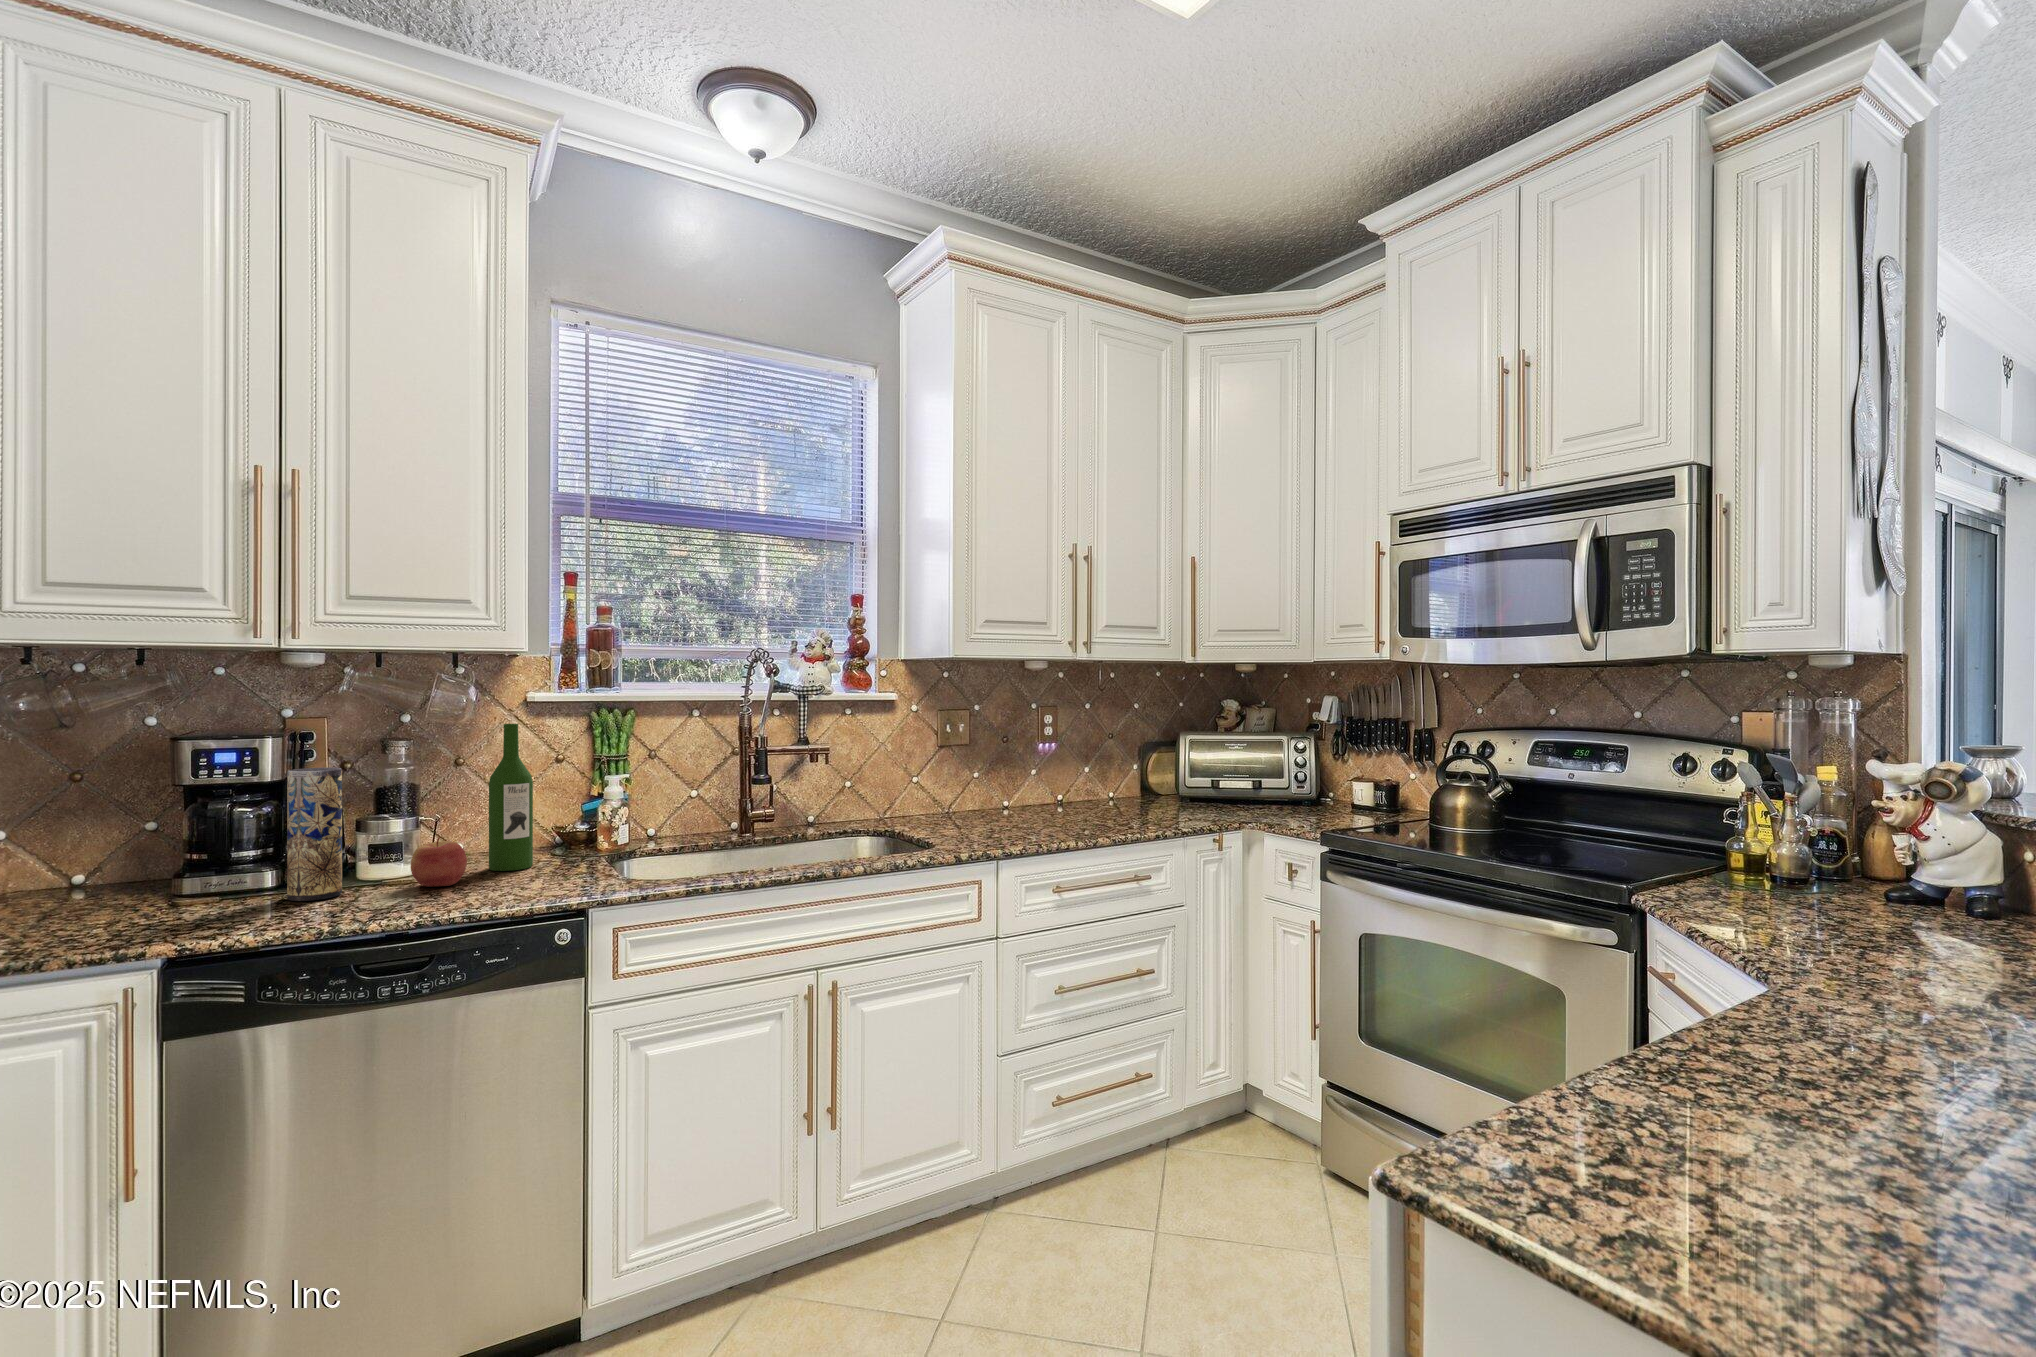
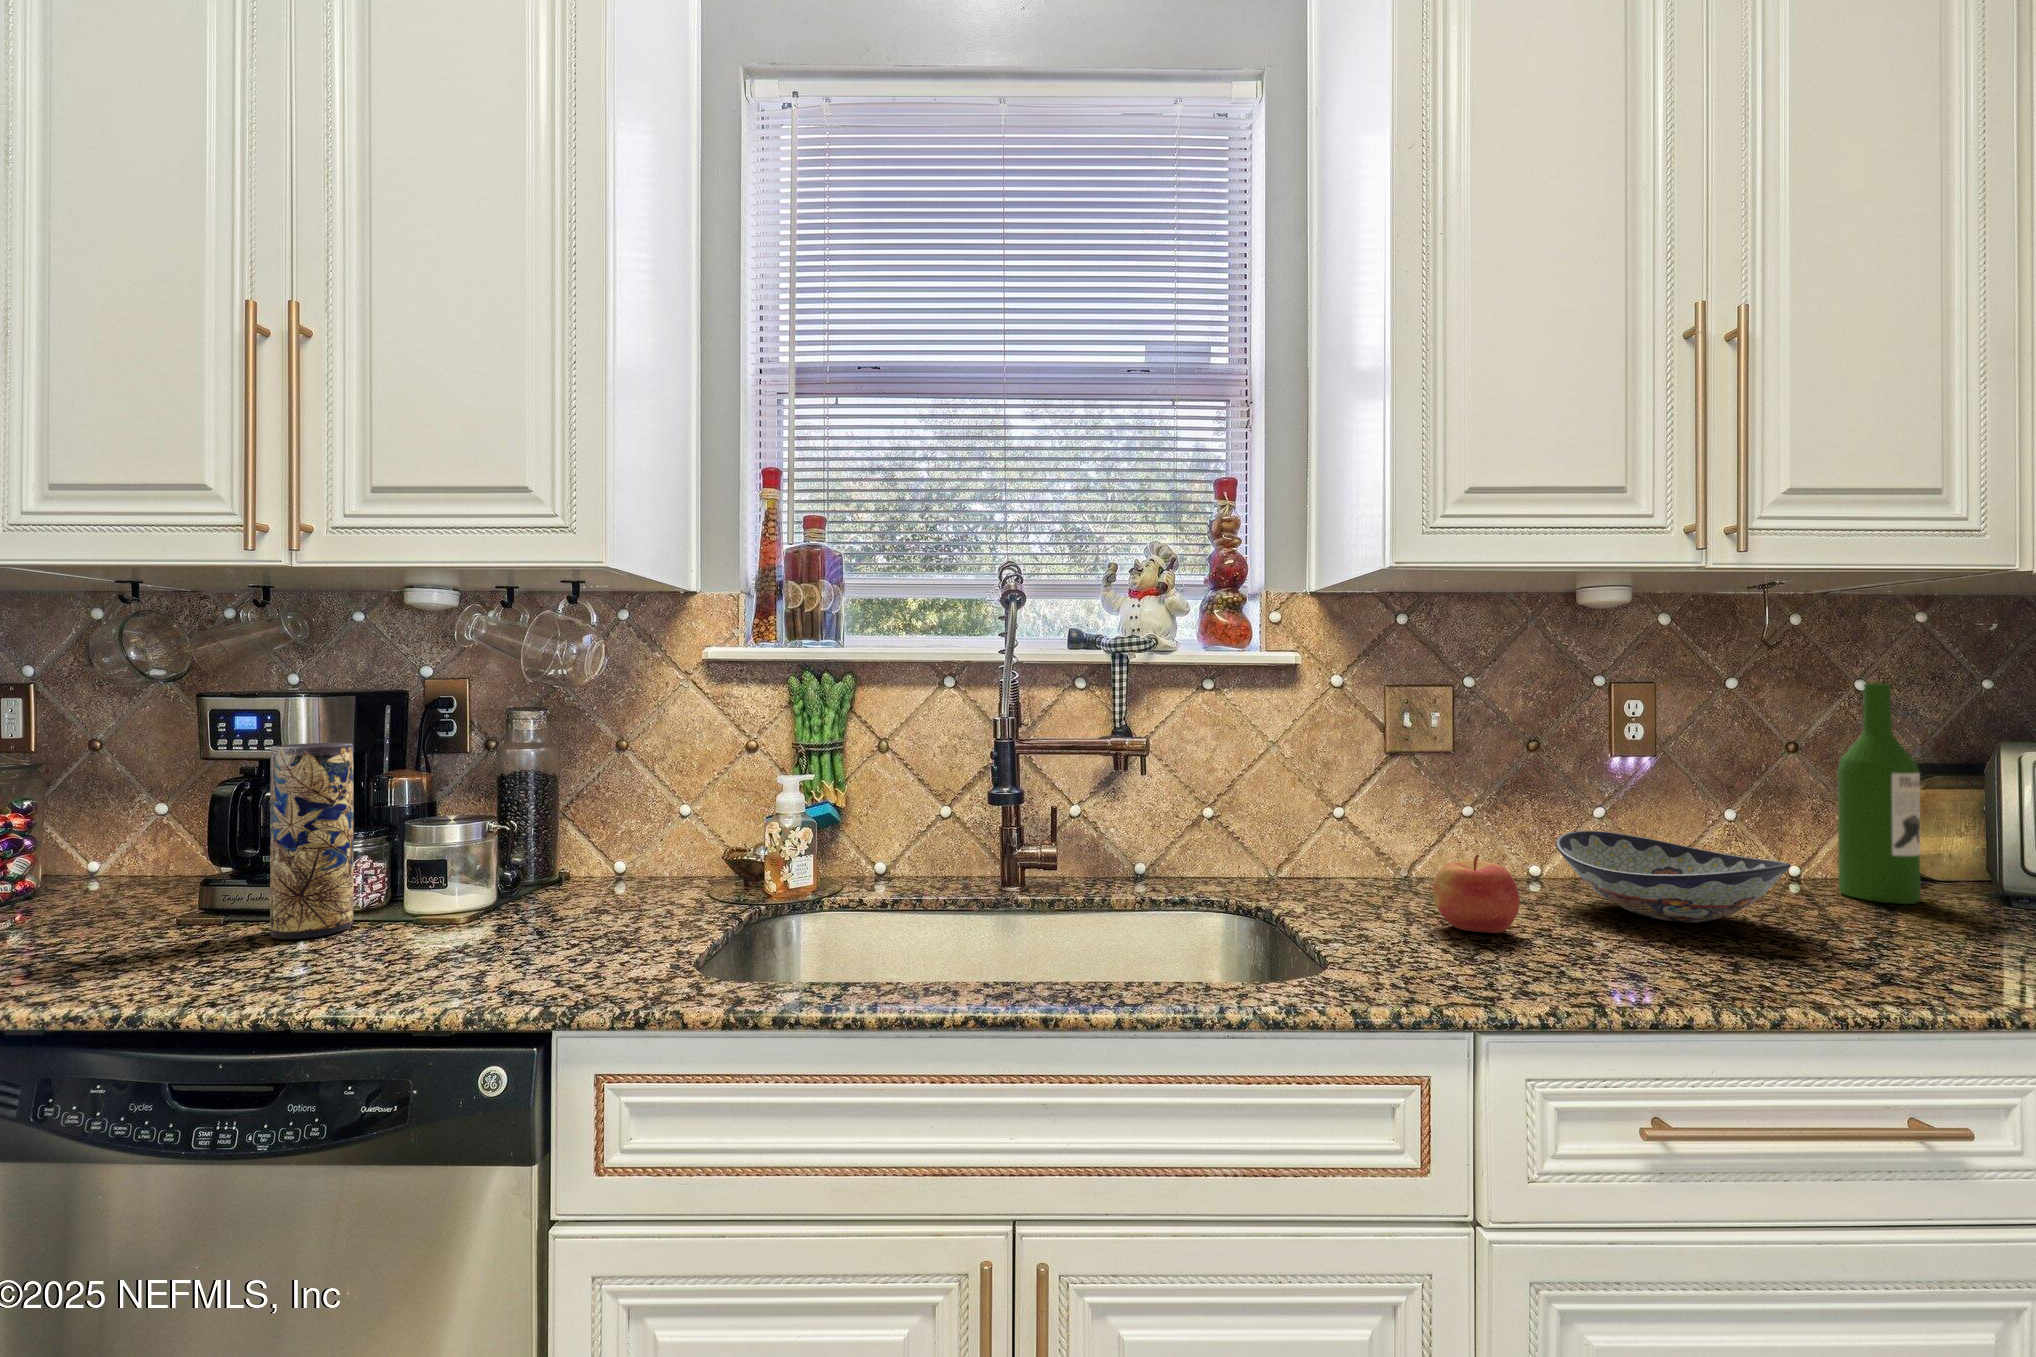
wine bottle: present [489,724,533,871] -> present [1838,683,1921,904]
decorative bowl: none [1018,782,1105,818] -> present [1556,831,1791,923]
apple: present [411,837,467,887] -> present [1433,855,1519,933]

